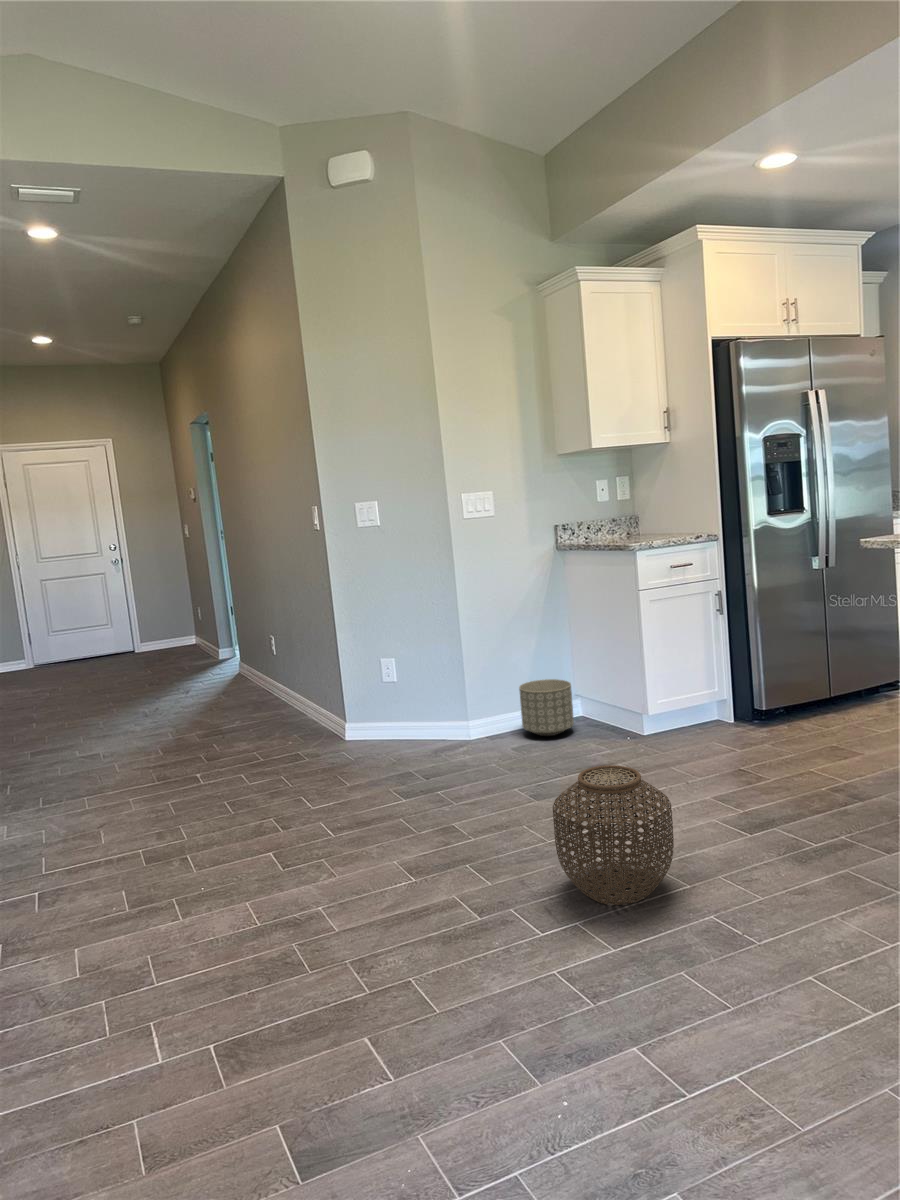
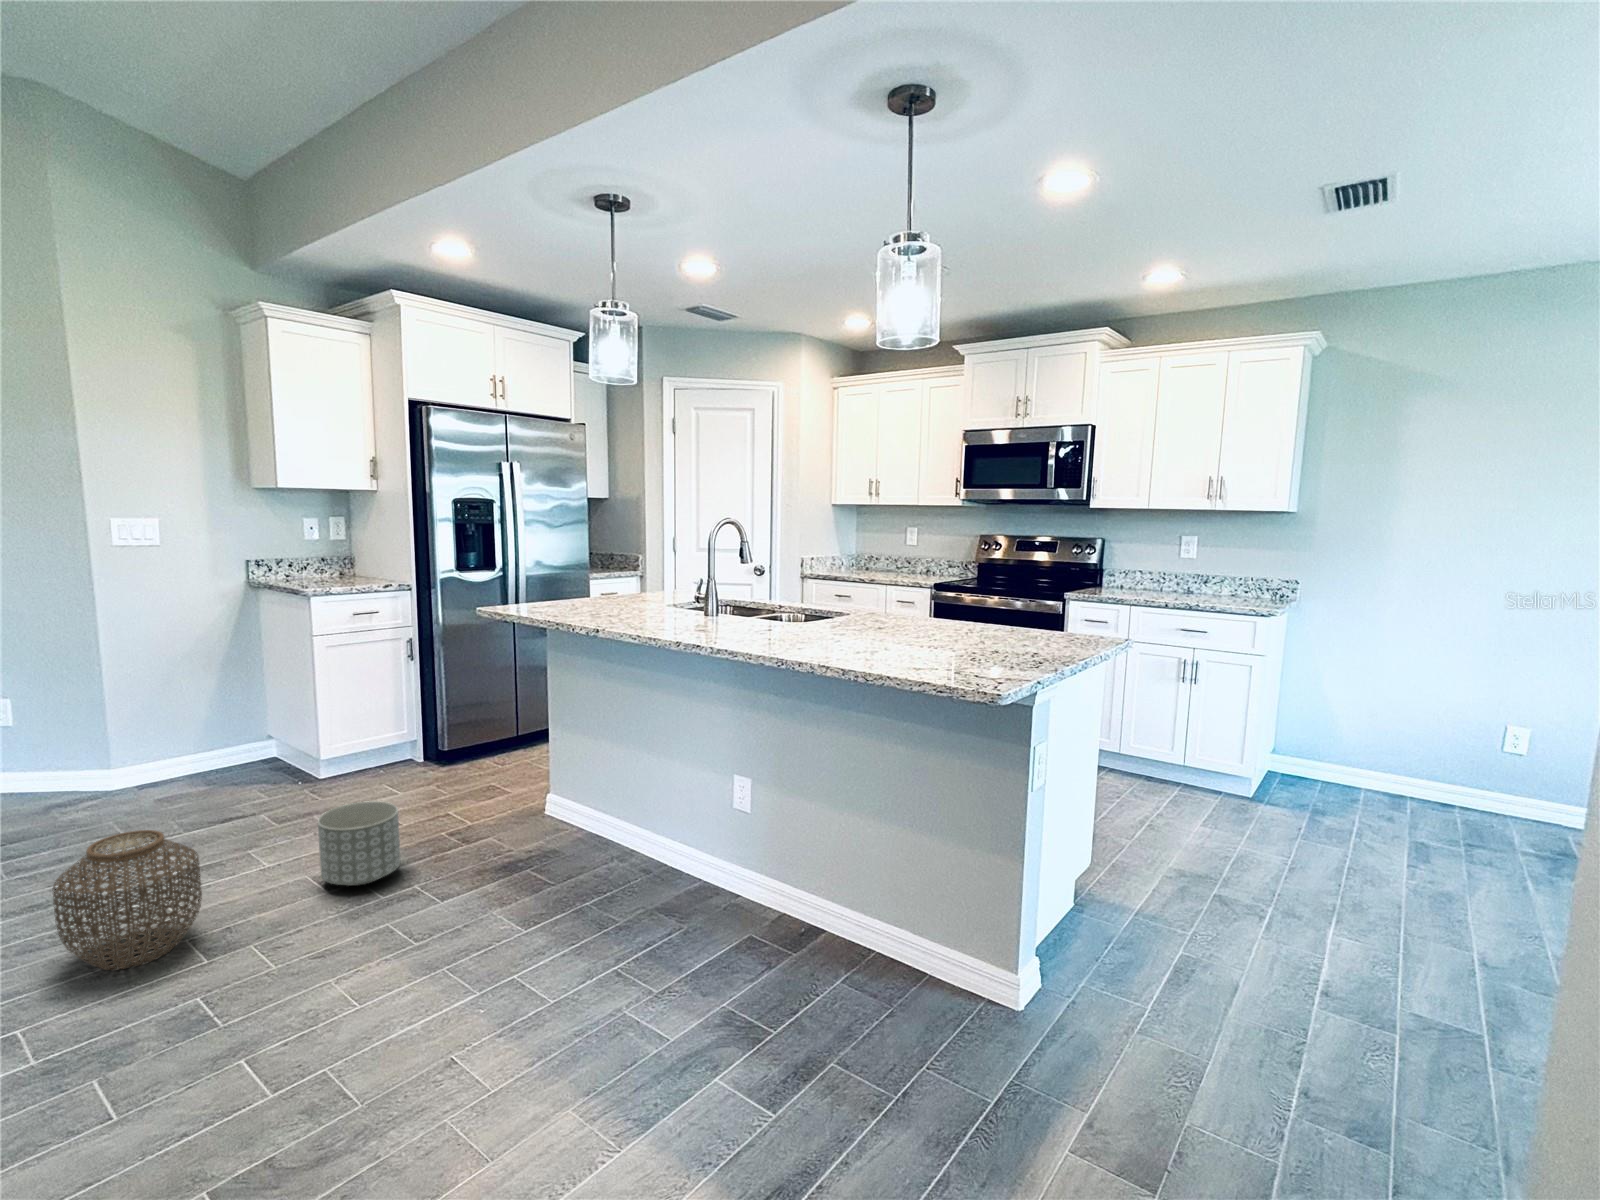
planter: present [519,679,574,736] -> present [318,801,401,886]

